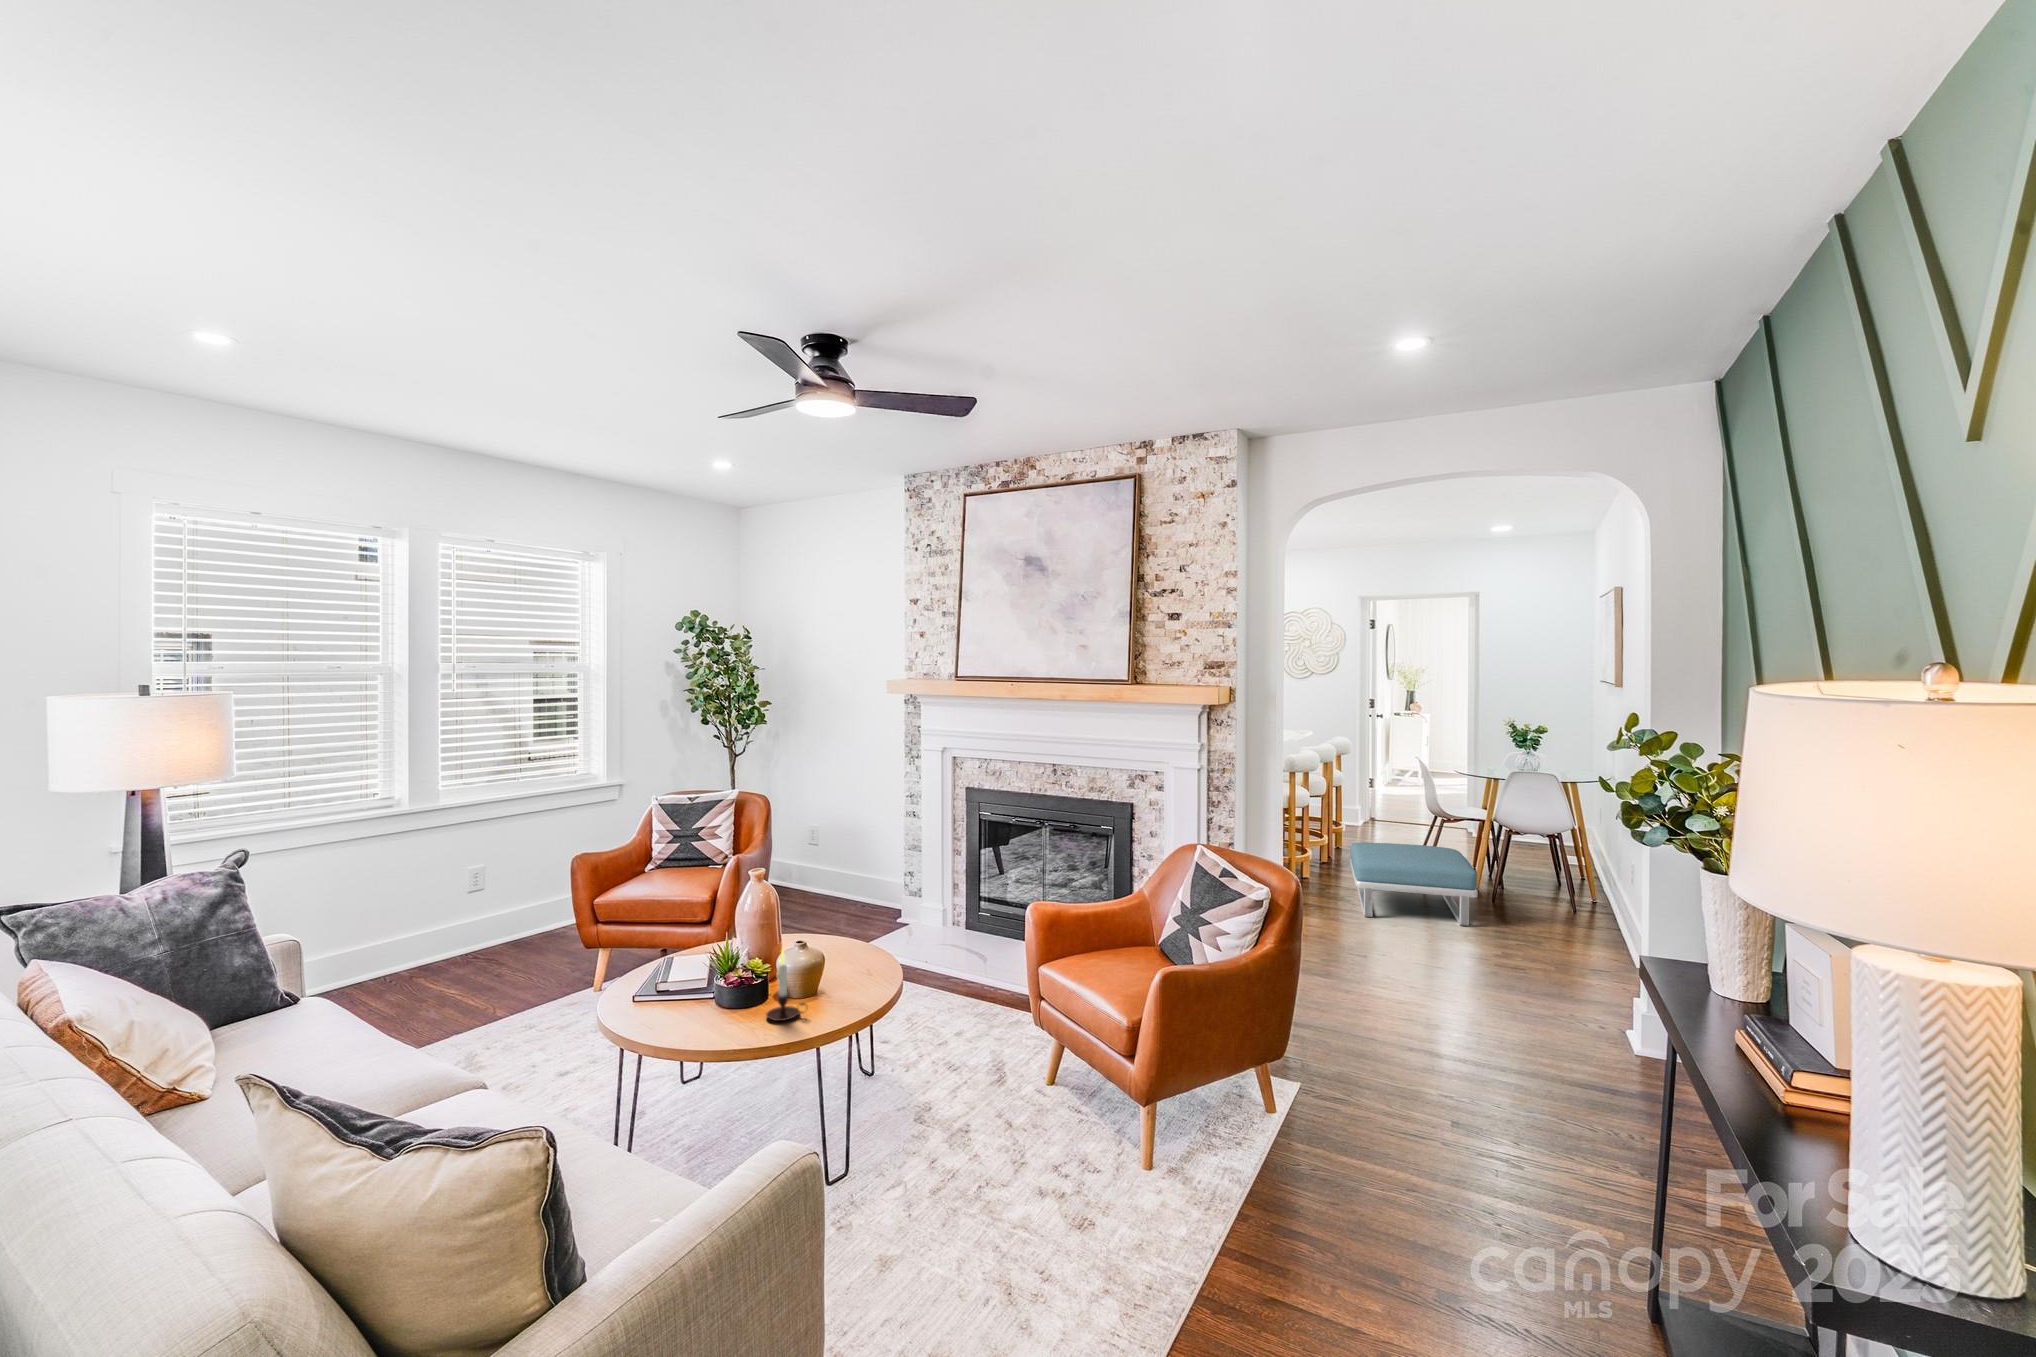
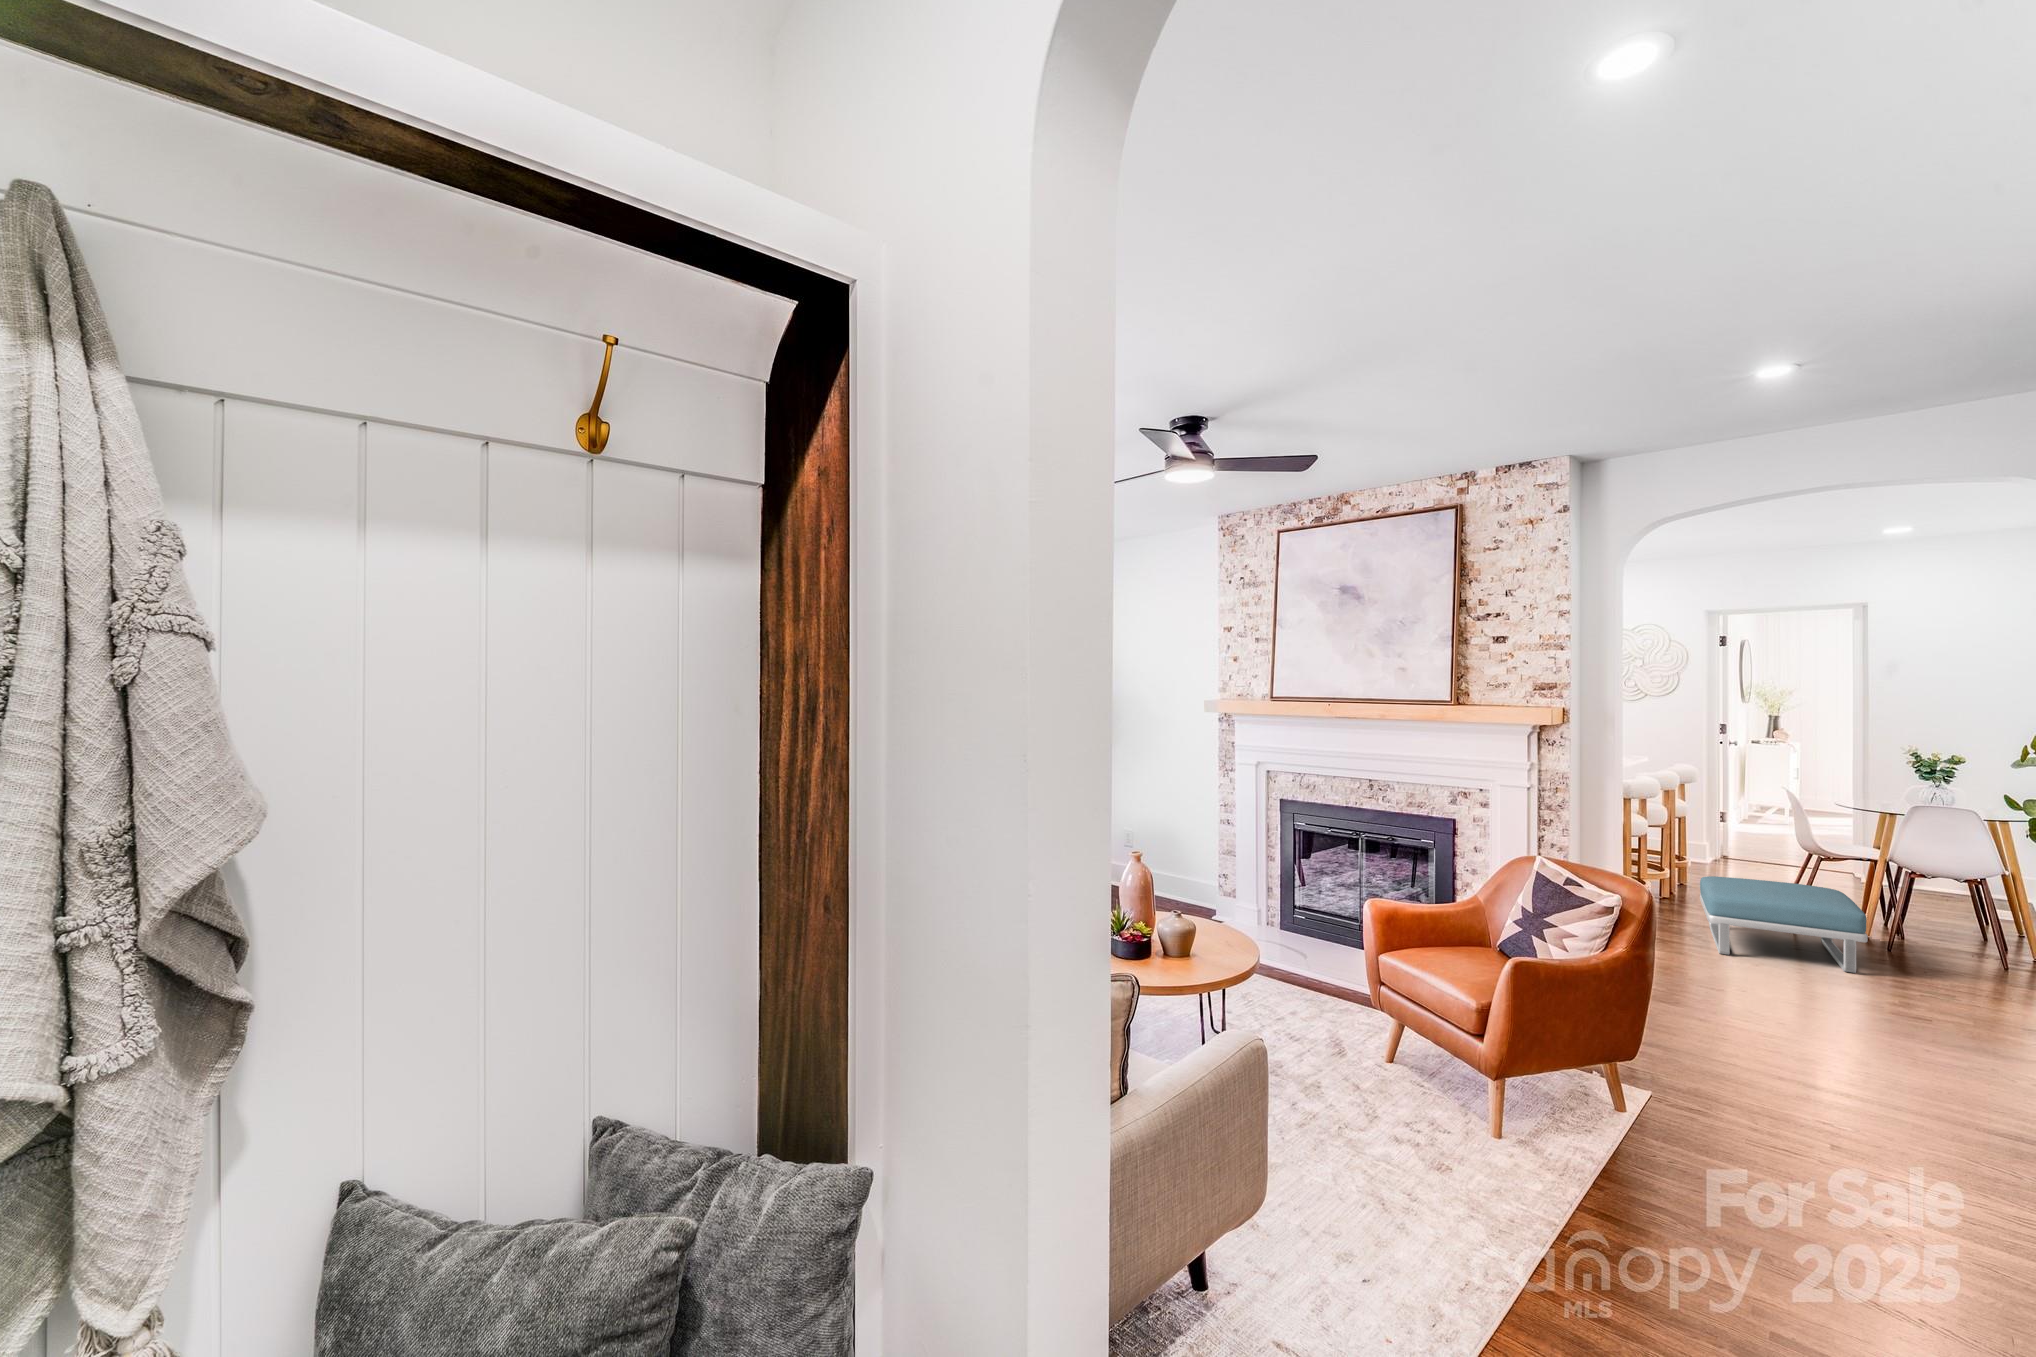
candle: present [766,948,806,1021] -> none [1160,911,1194,970]

